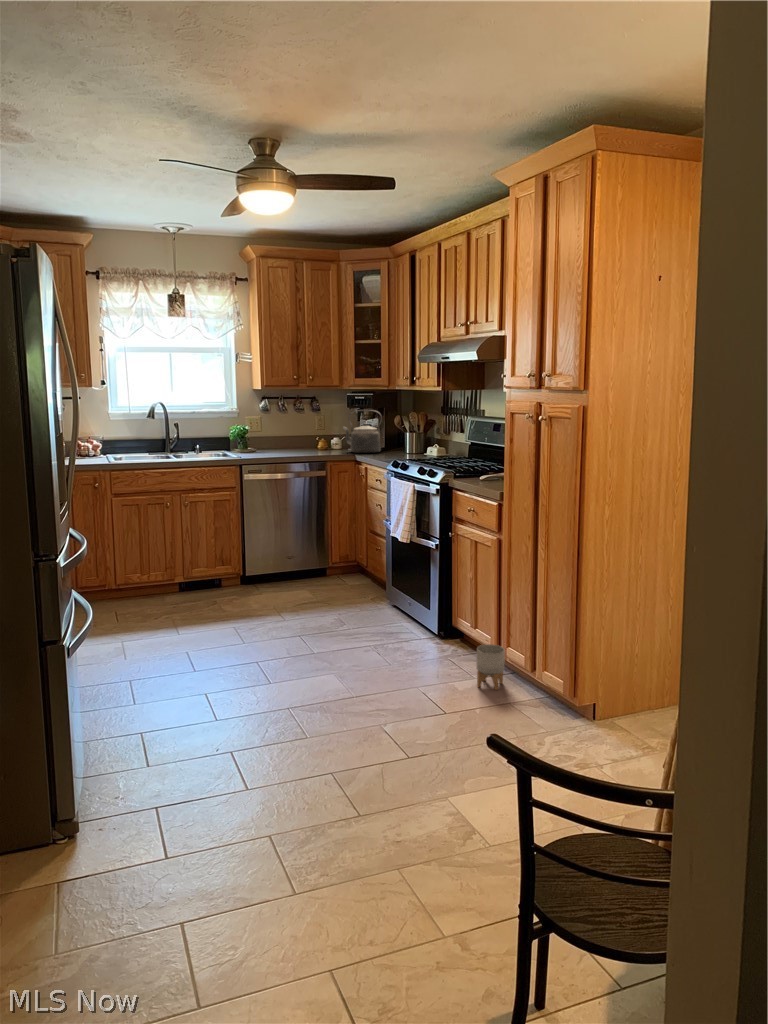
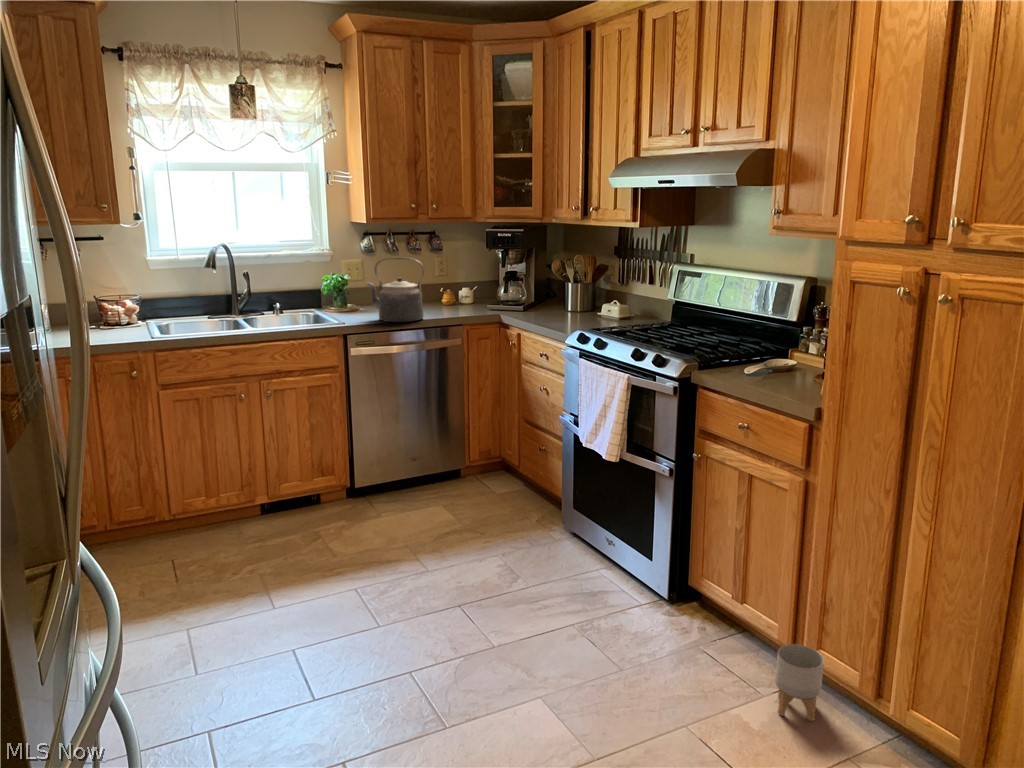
kettle: present [343,410,382,453] -> present [367,258,424,322]

